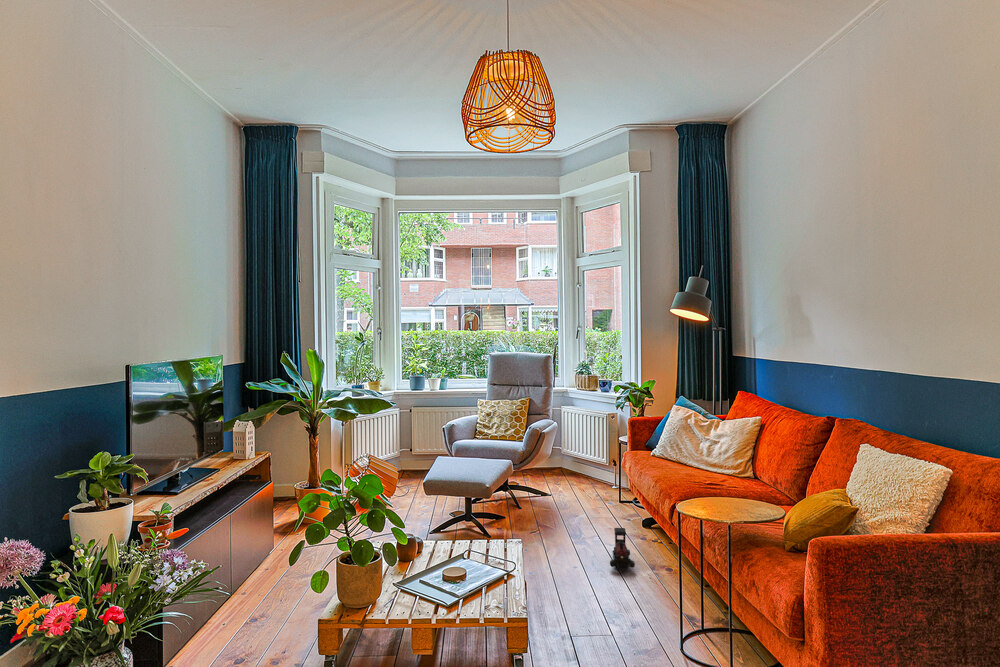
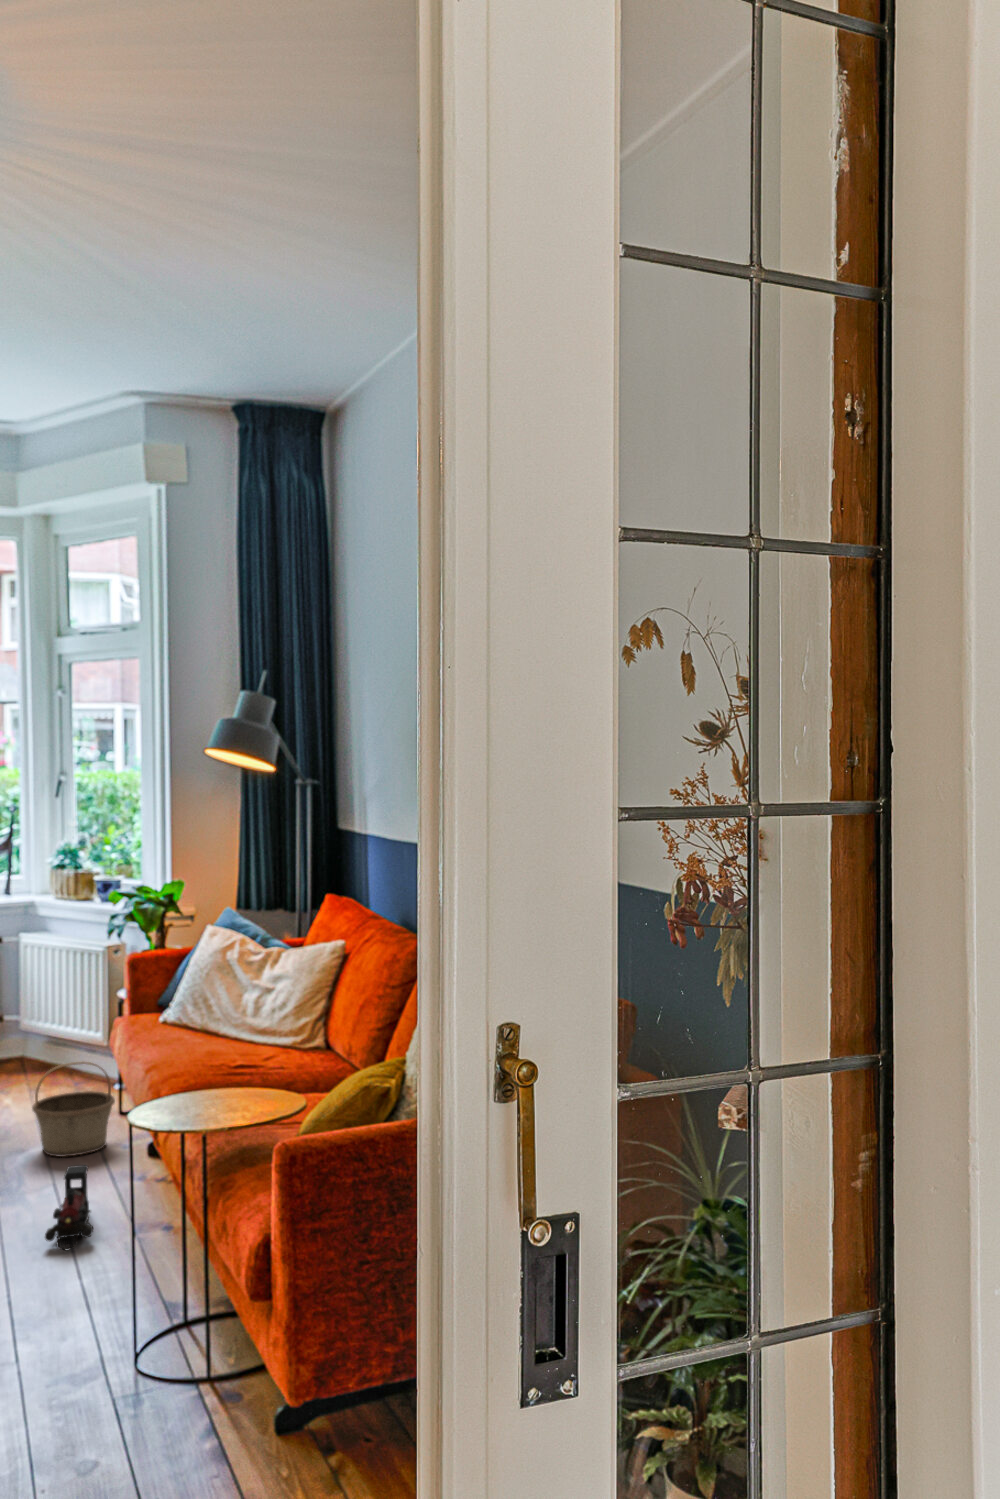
basket: none [583,473,625,521] -> present [32,1062,115,1157]

